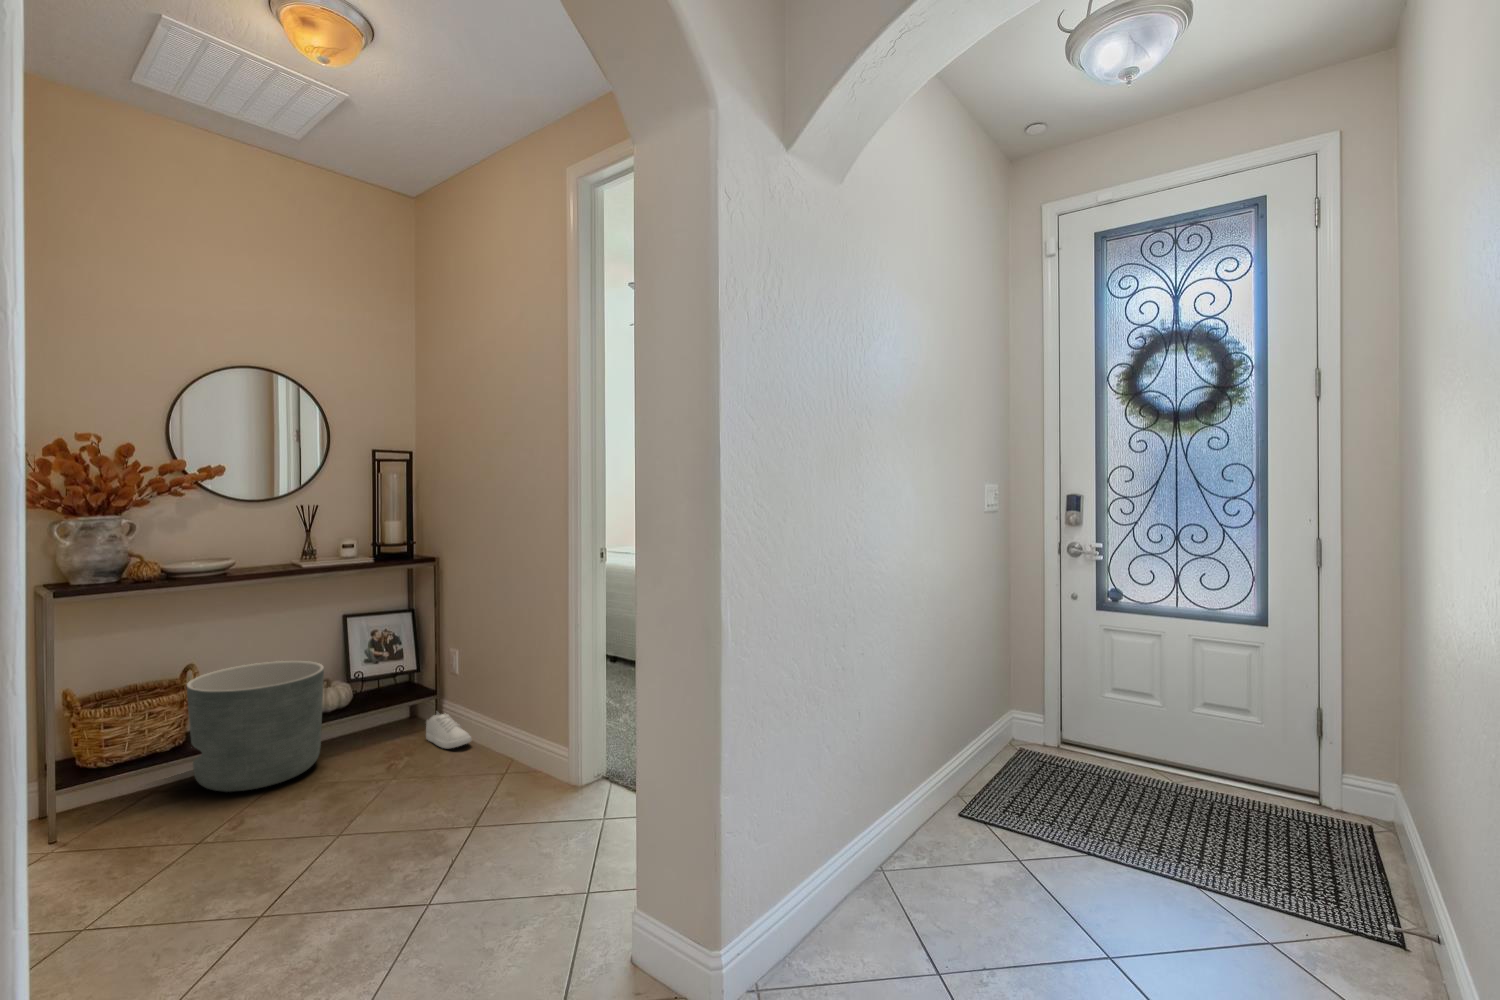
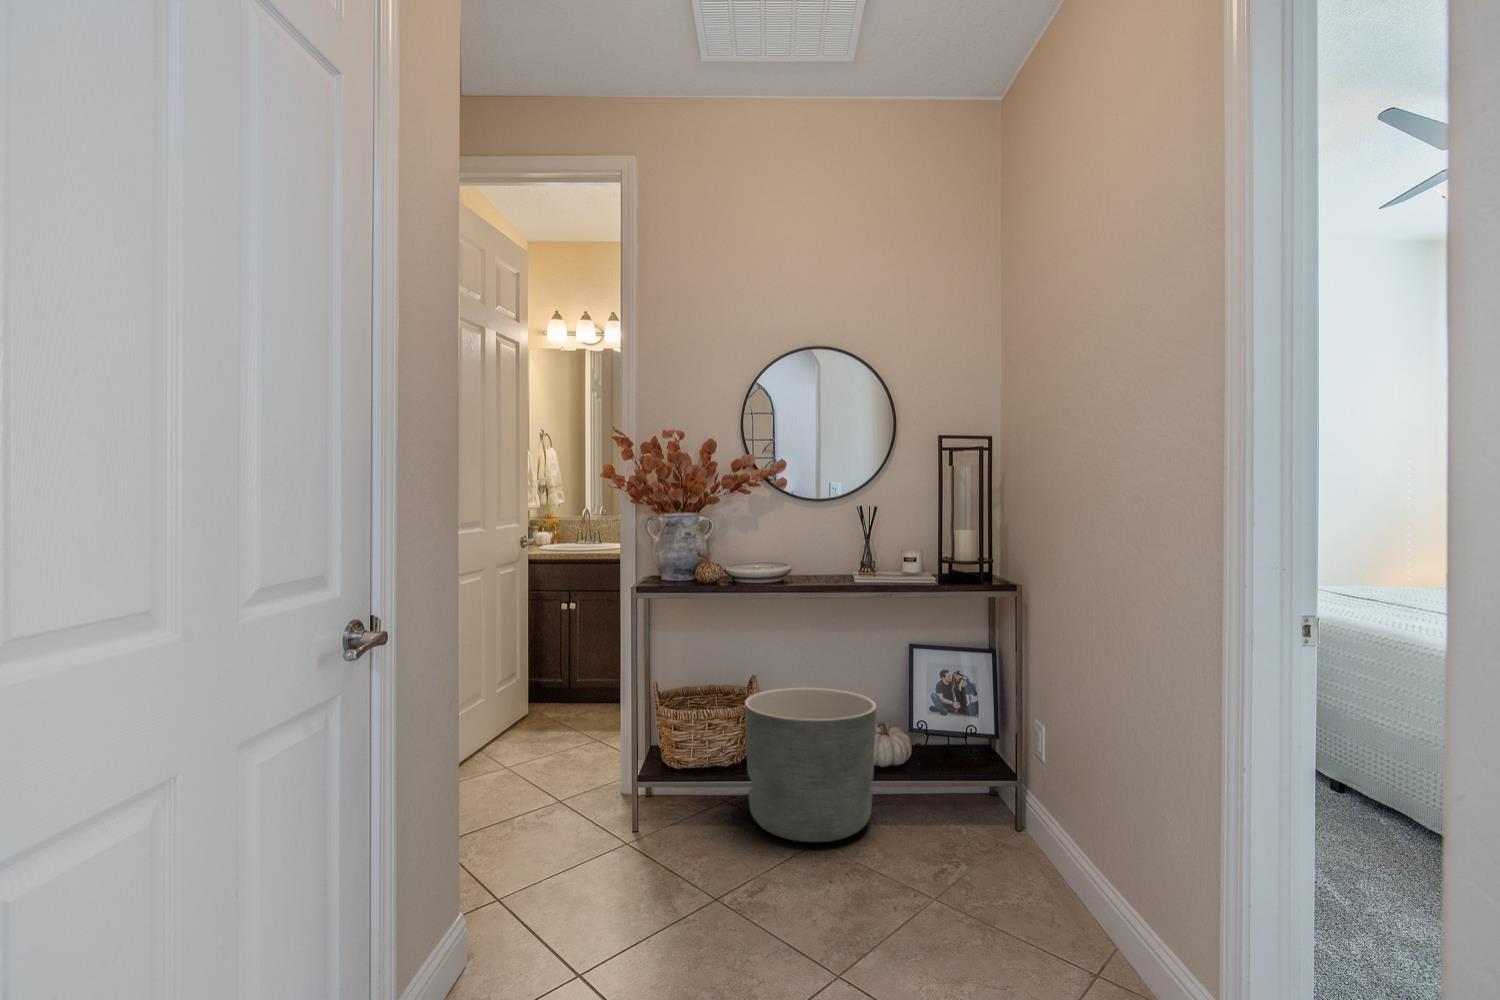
shoe: present [426,712,471,748] -> none [1001,799,1063,867]

